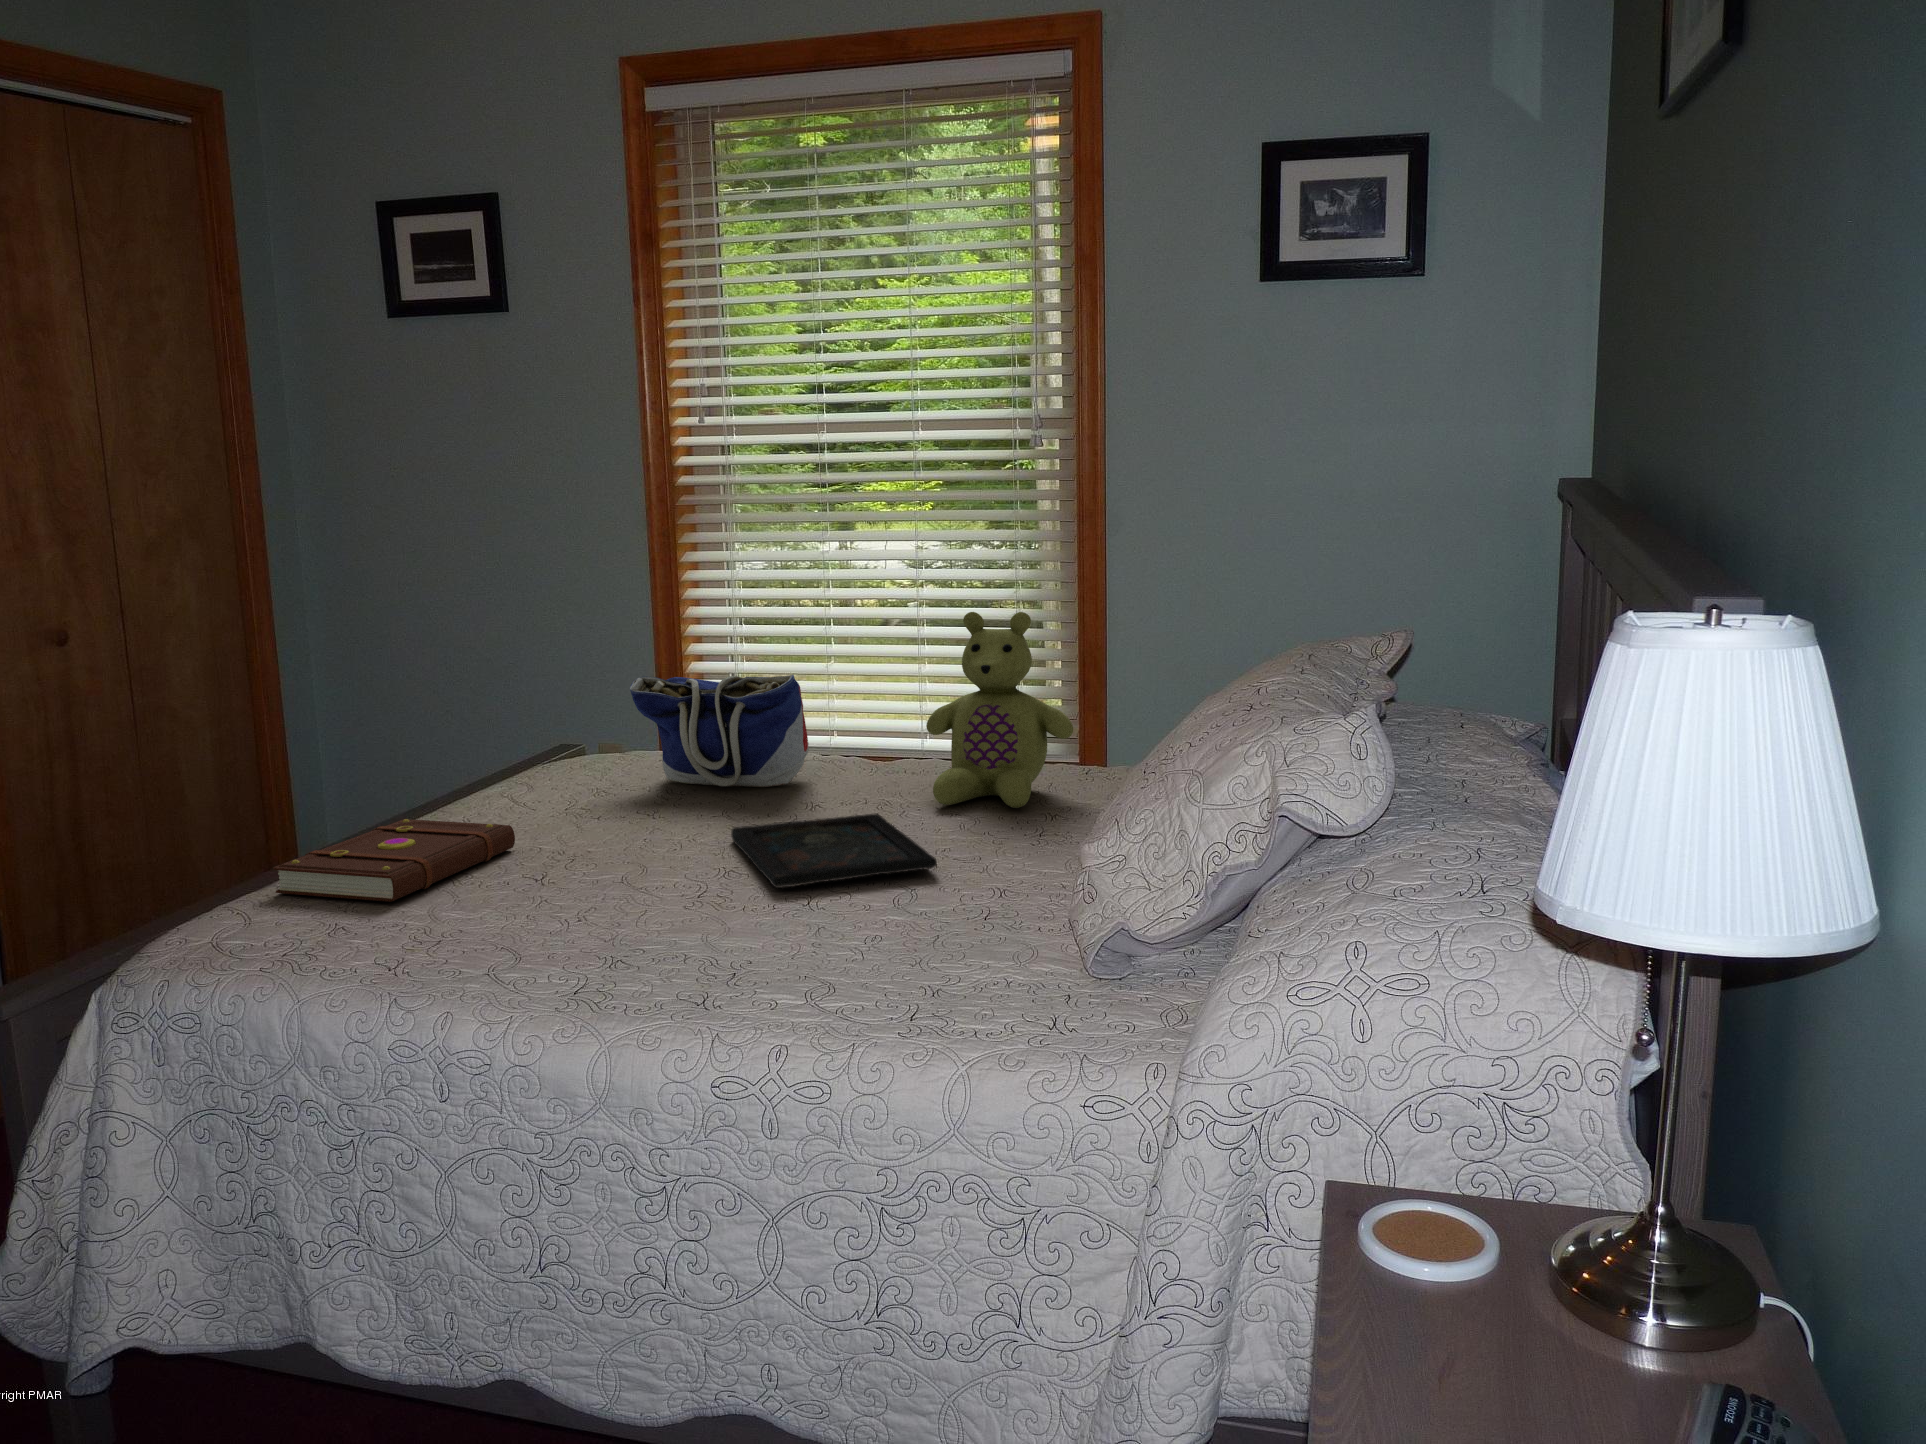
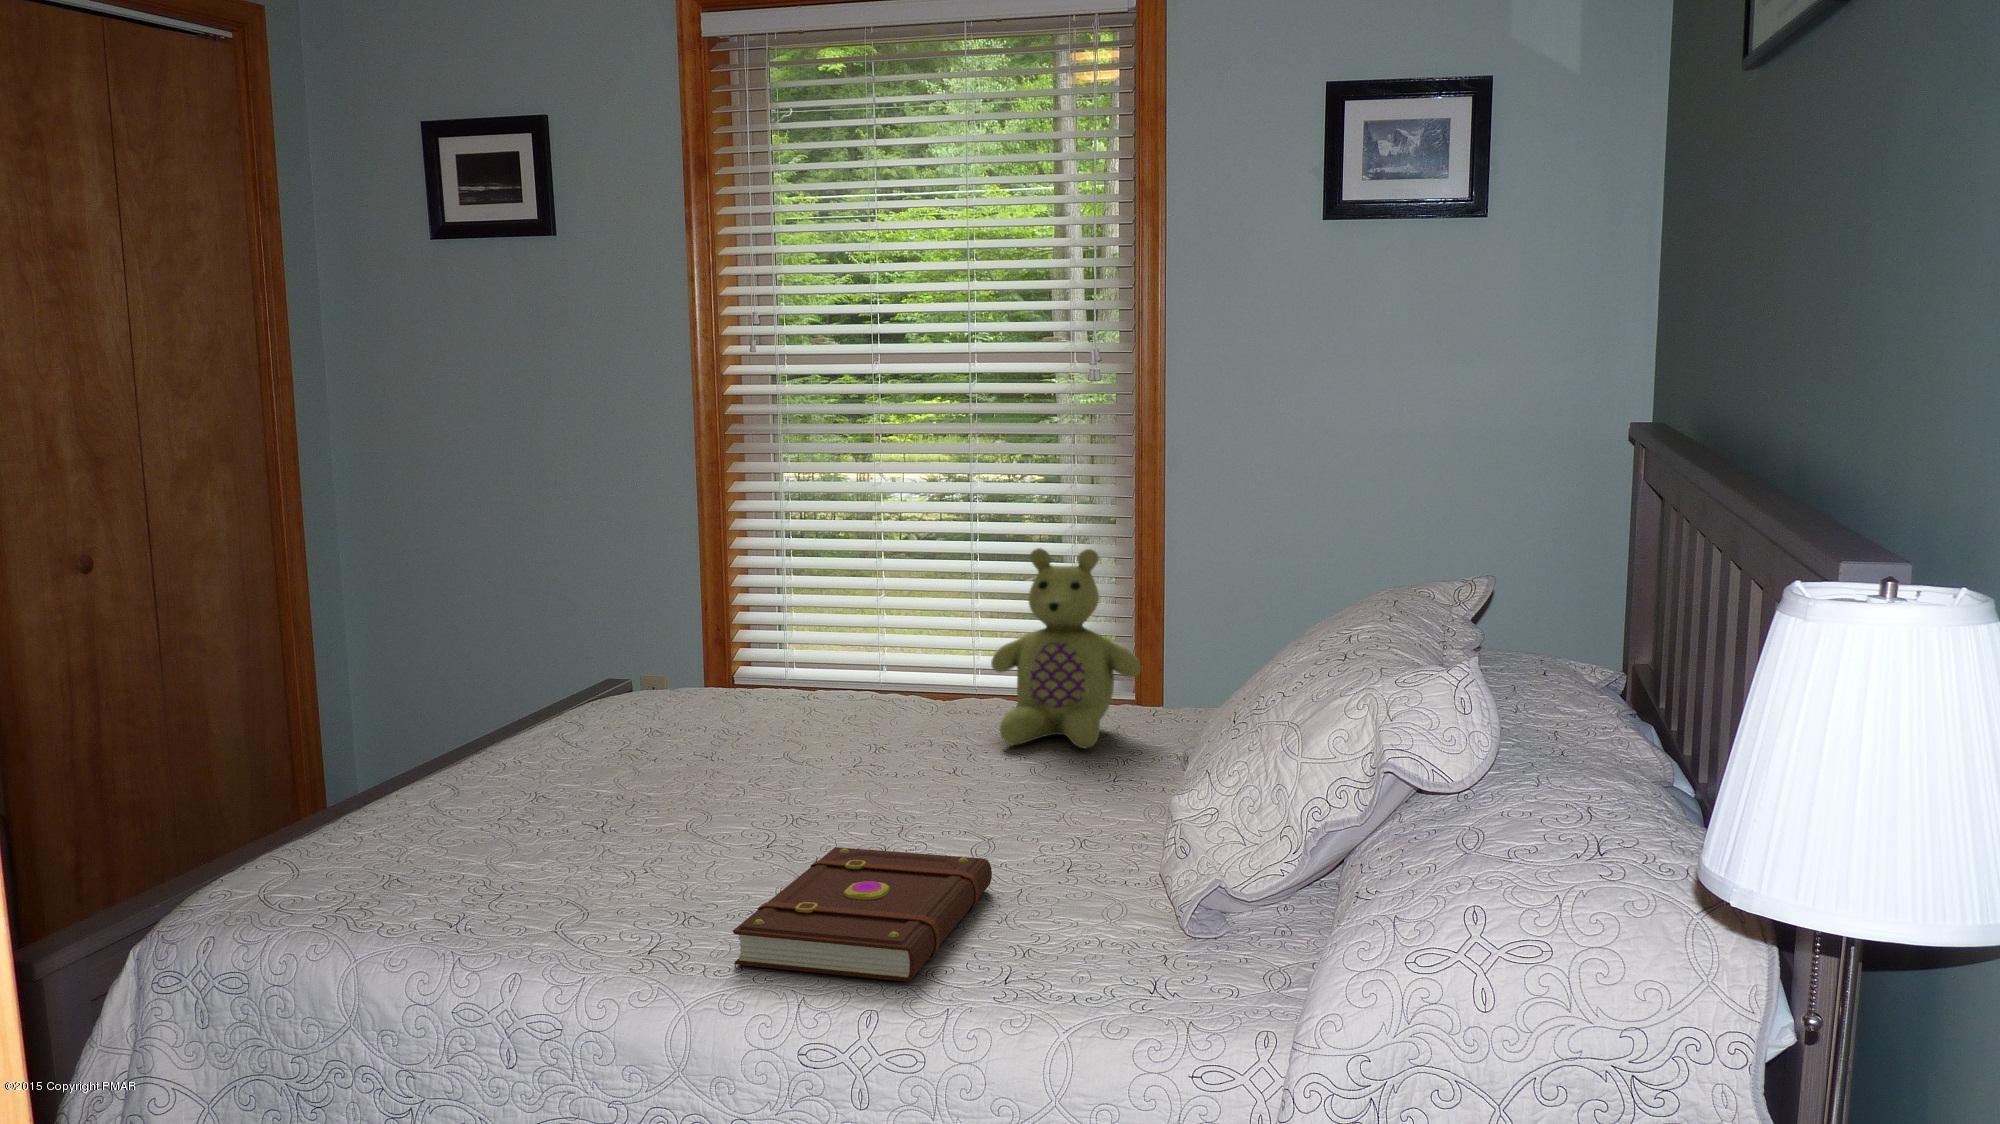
tote bag: present [630,675,809,787] -> none [688,610,870,725]
tray: present [731,813,937,888] -> none [796,755,1012,835]
book: present [273,819,515,902] -> present [733,847,992,982]

